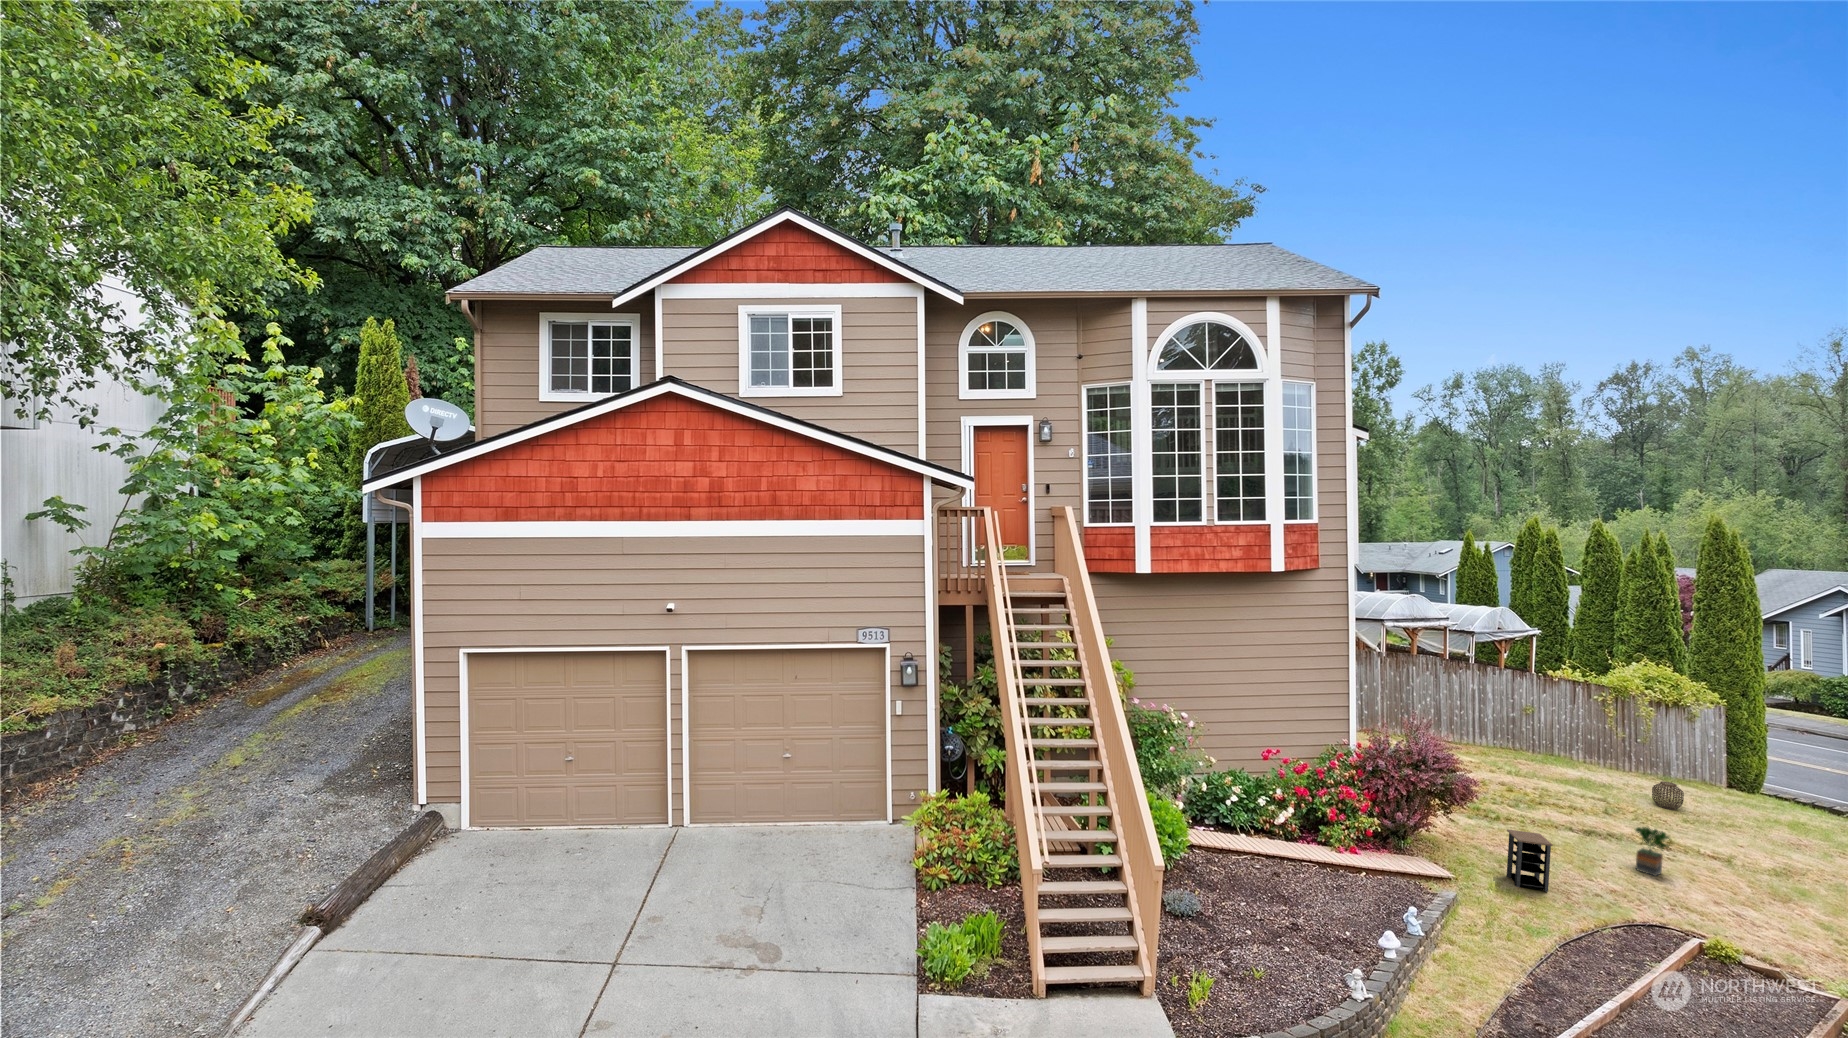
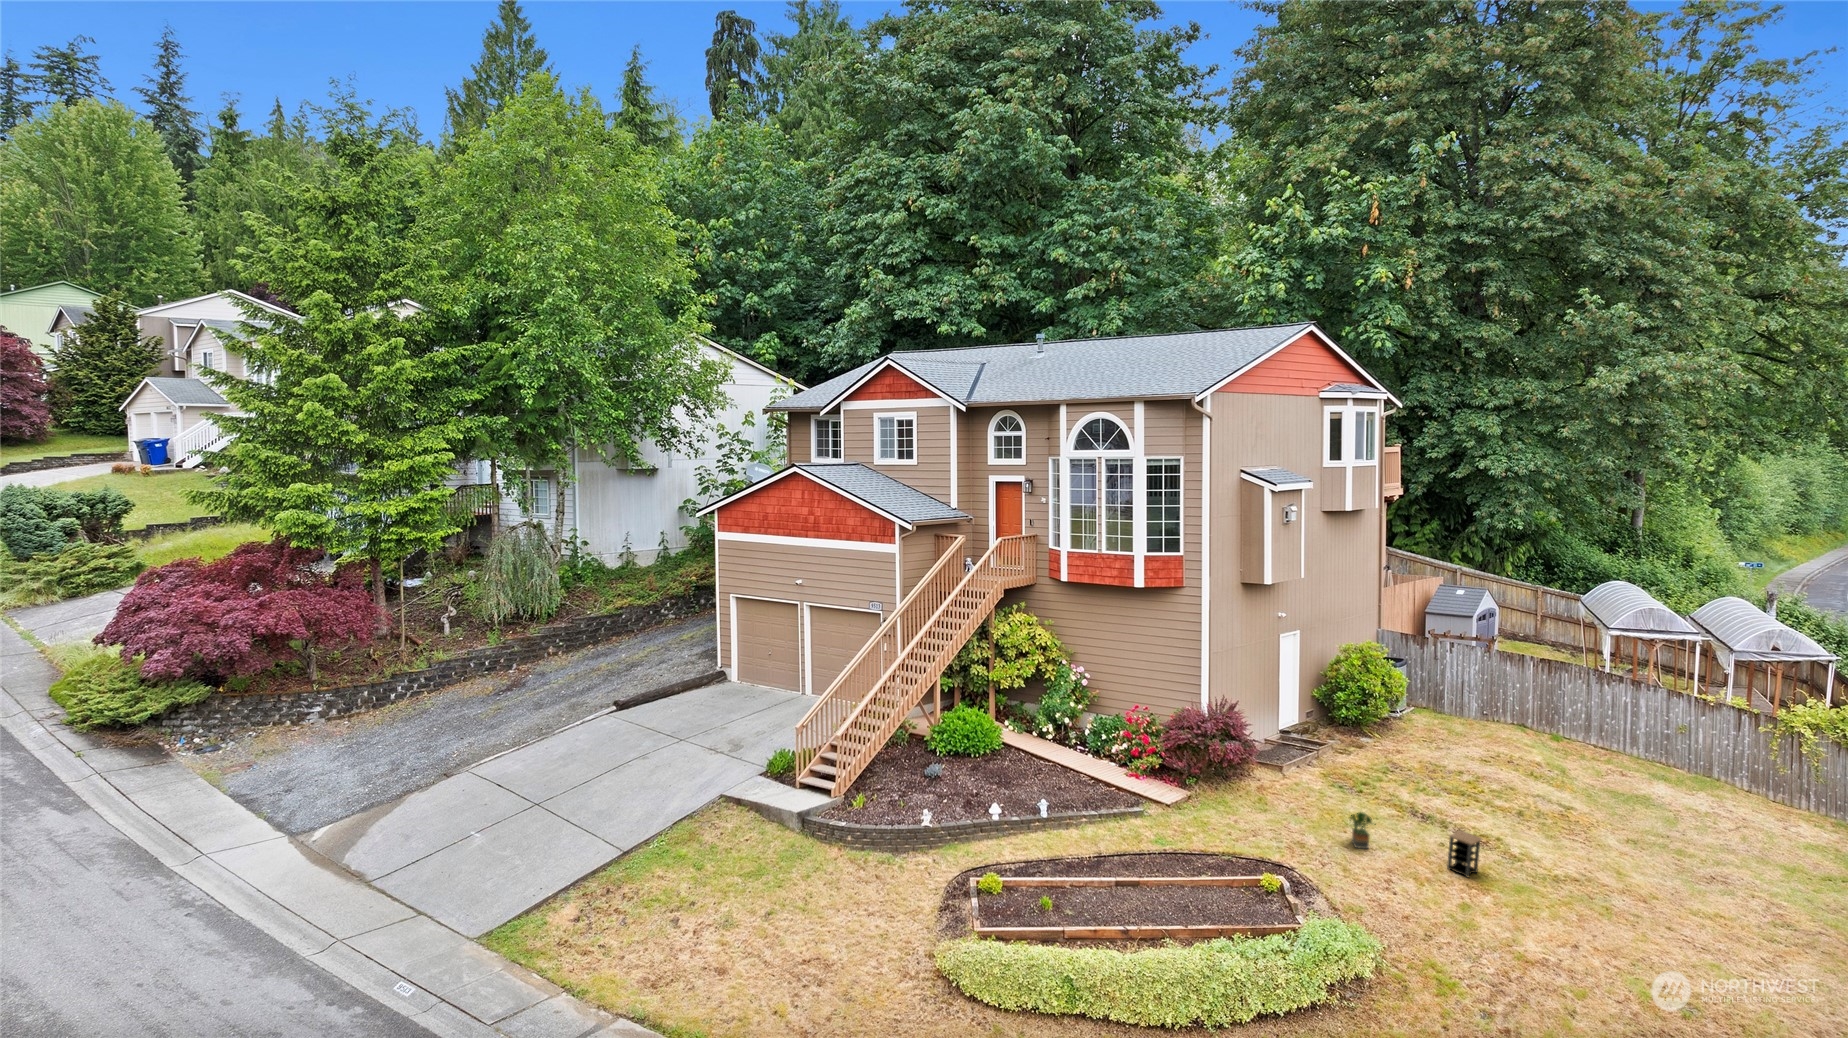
woven basket: present [1652,781,1684,810] -> none [1559,817,1587,844]
side table: present [1507,830,1553,892] -> present [1447,831,1482,877]

